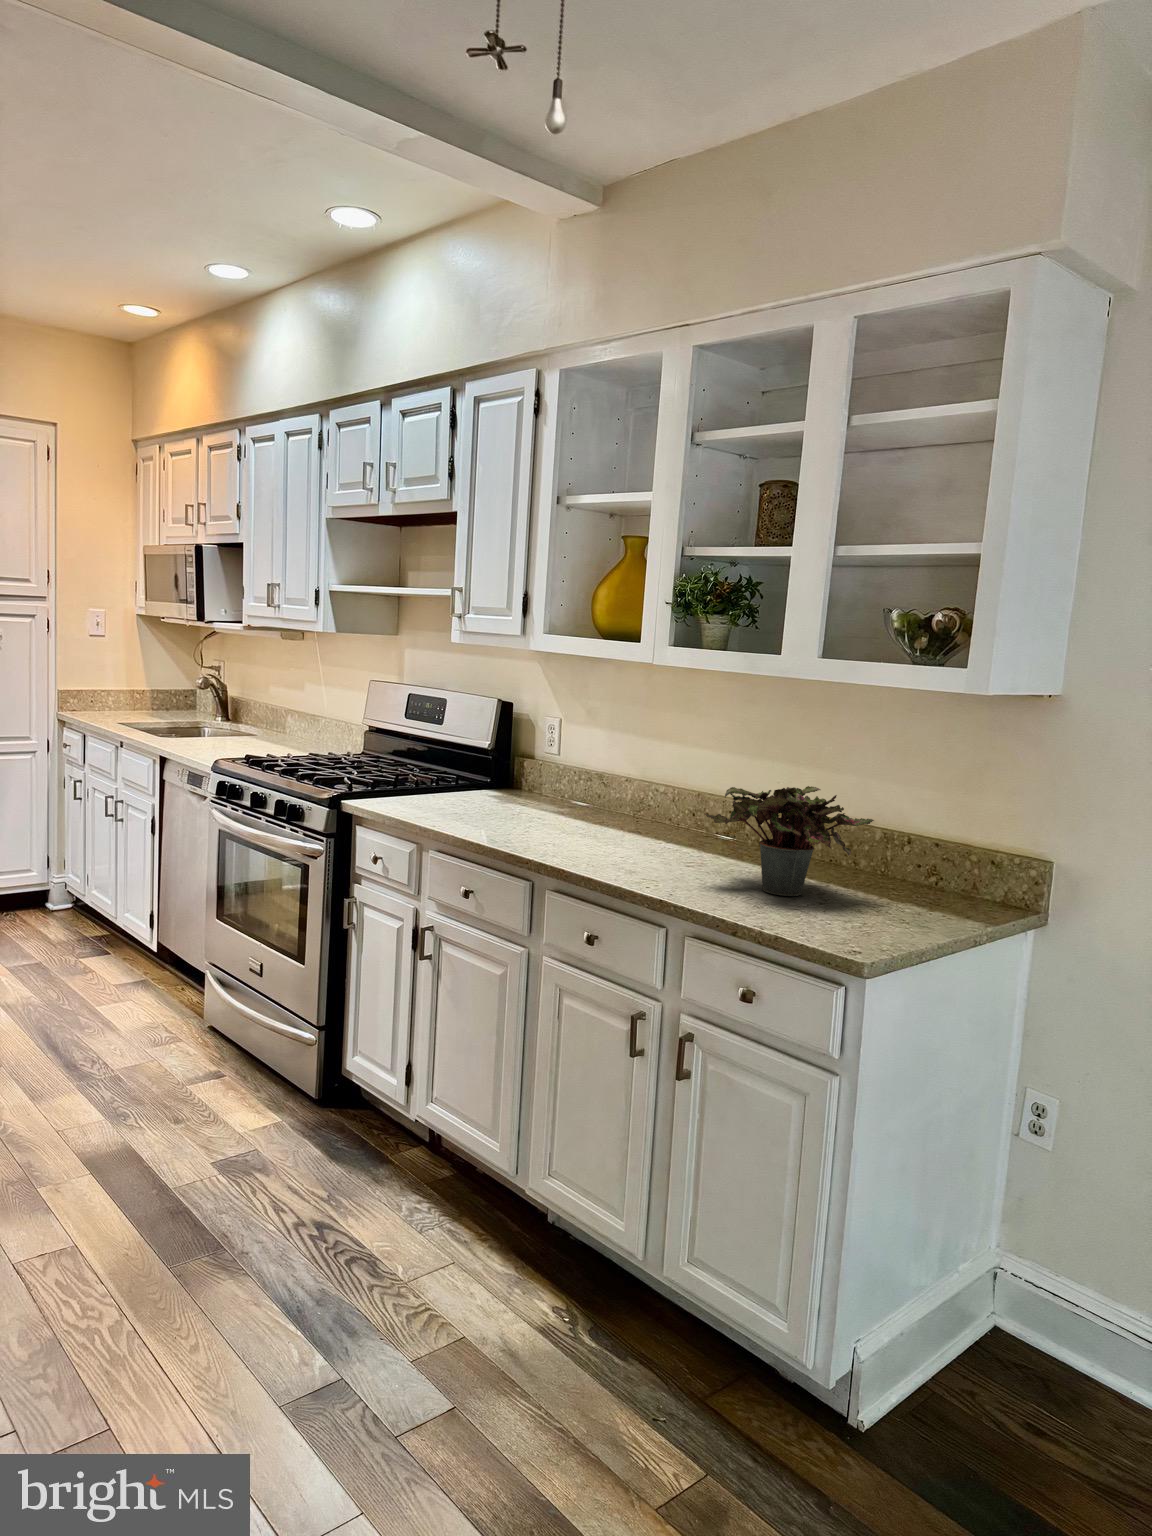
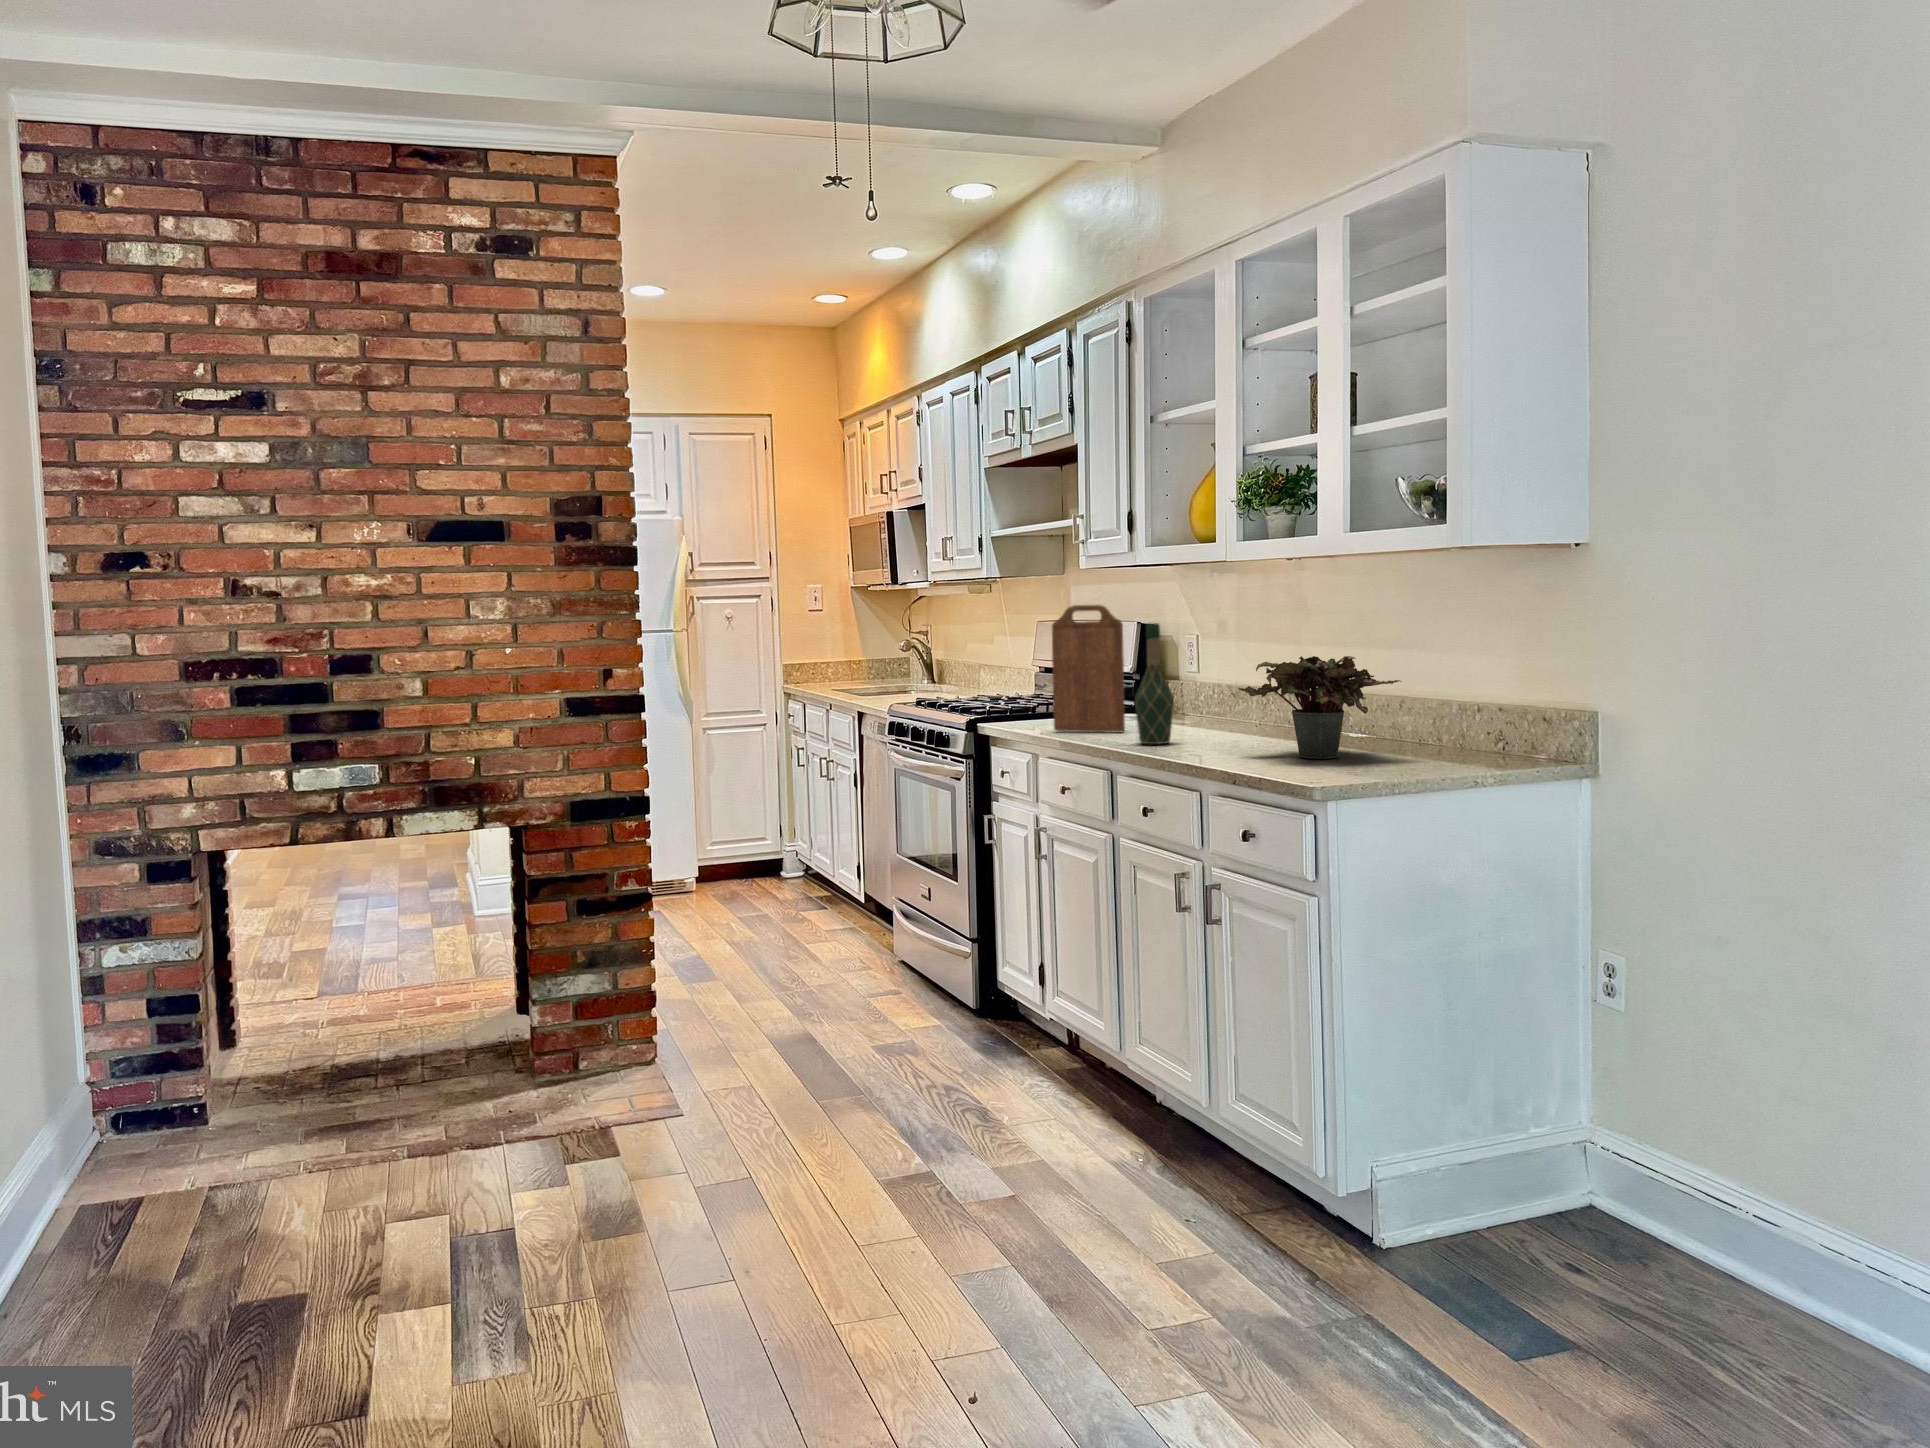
cutting board: none [445,691,531,830] -> present [1052,605,1125,732]
wine bottle: none [564,726,605,857] -> present [1135,623,1174,744]

